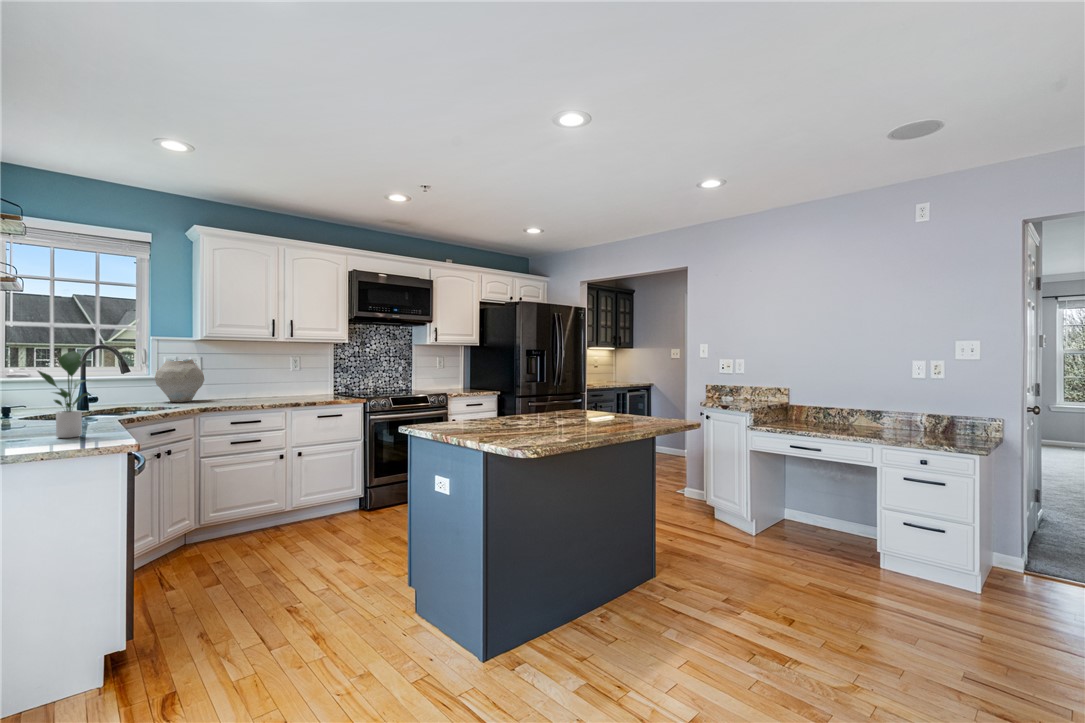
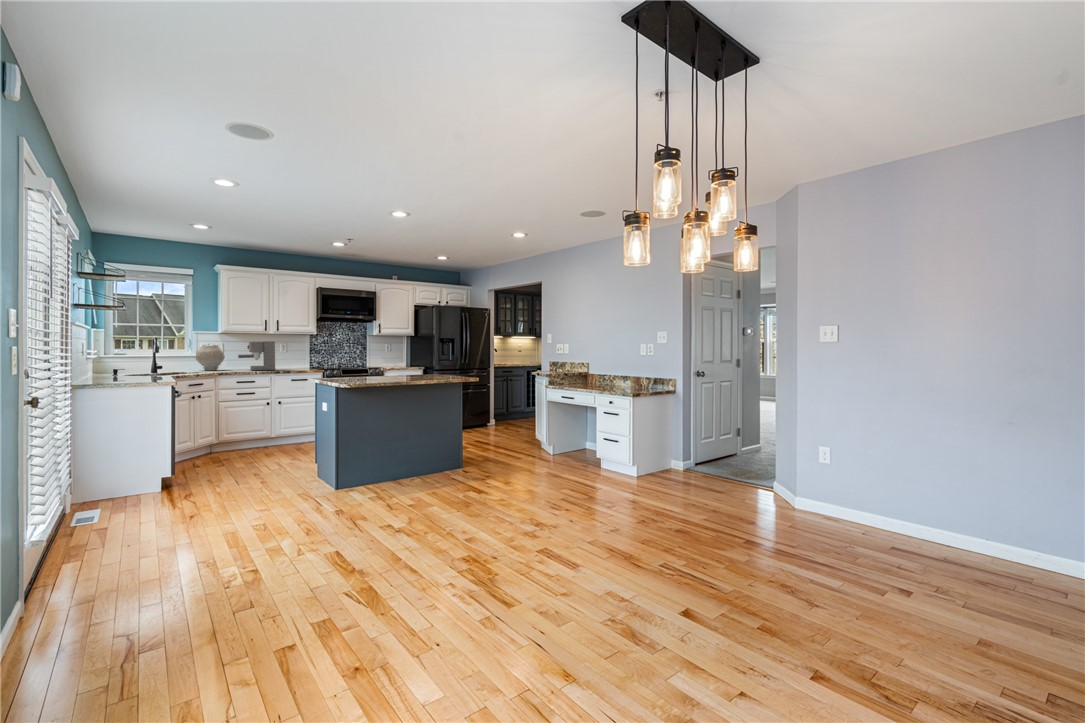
potted plant: present [38,351,91,438] -> none [130,339,156,381]
coffee maker: none [229,354,289,402] -> present [238,341,275,371]

